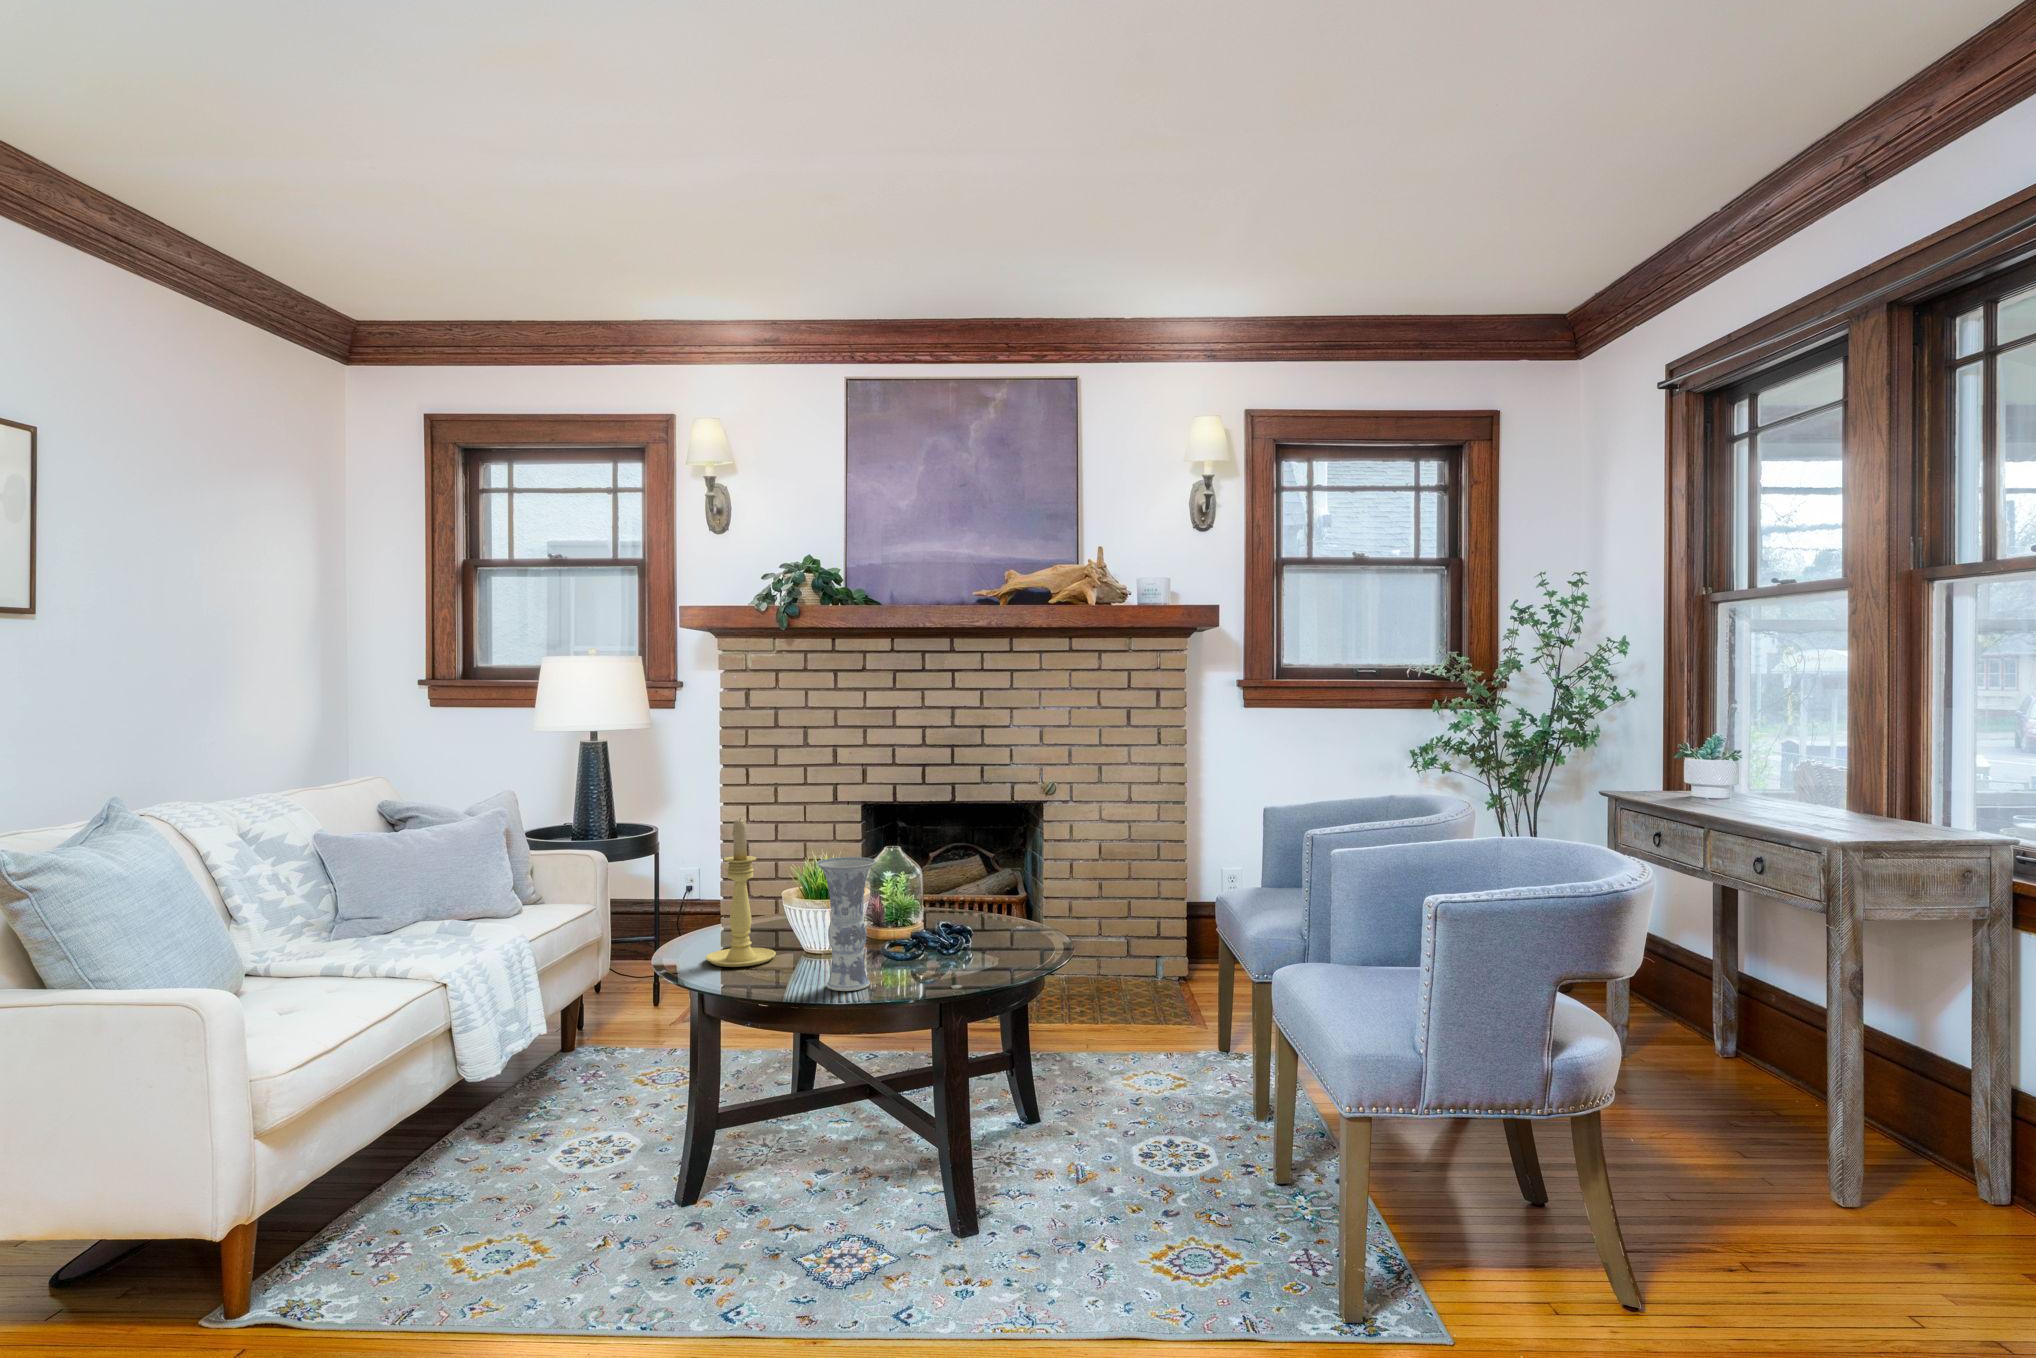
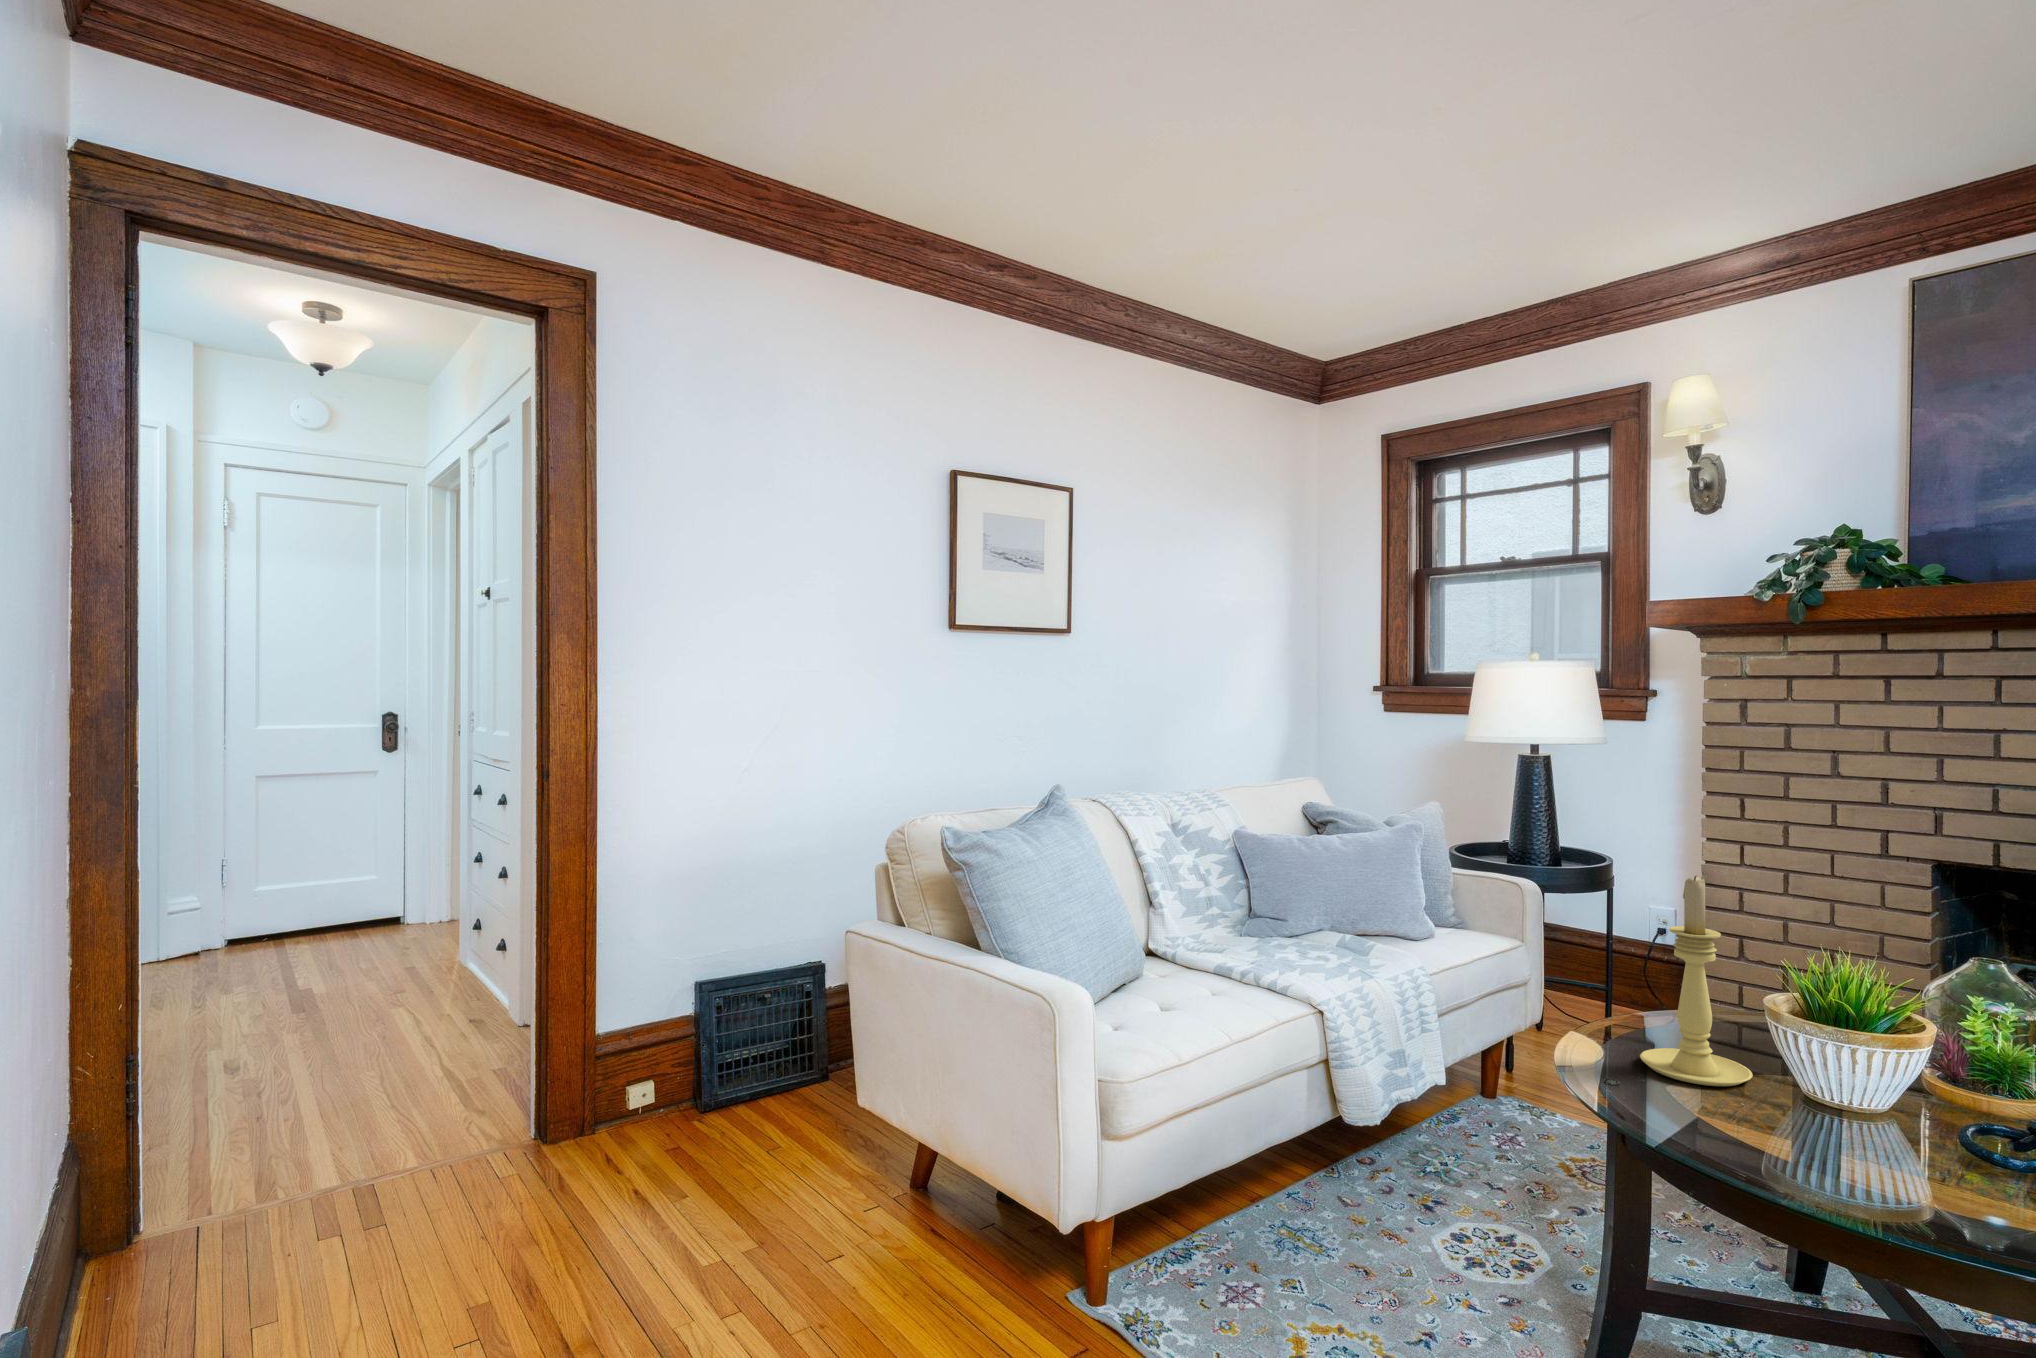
vase: present [817,857,876,991] -> none [1817,964,1939,1191]

